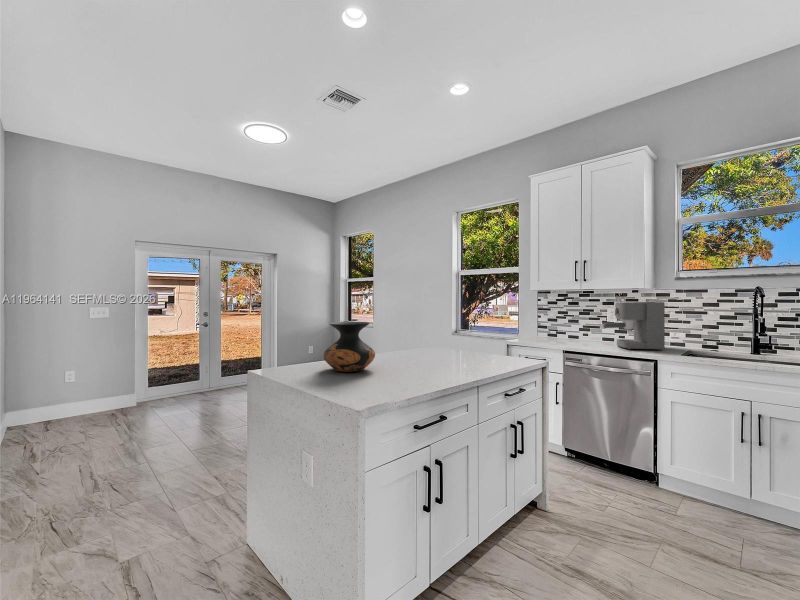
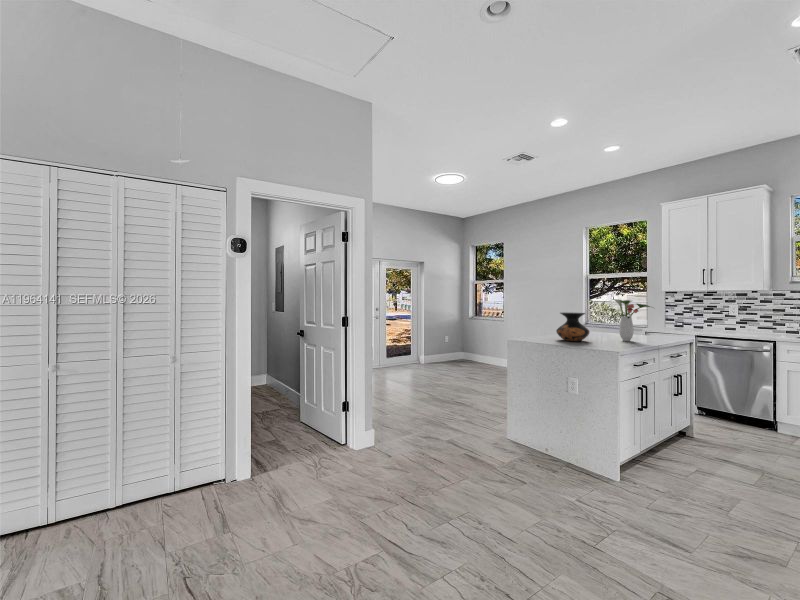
flower arrangement: none [416,299,479,369] -> present [612,299,650,341]
coffee maker: present [603,302,665,350] -> none [729,300,781,336]

